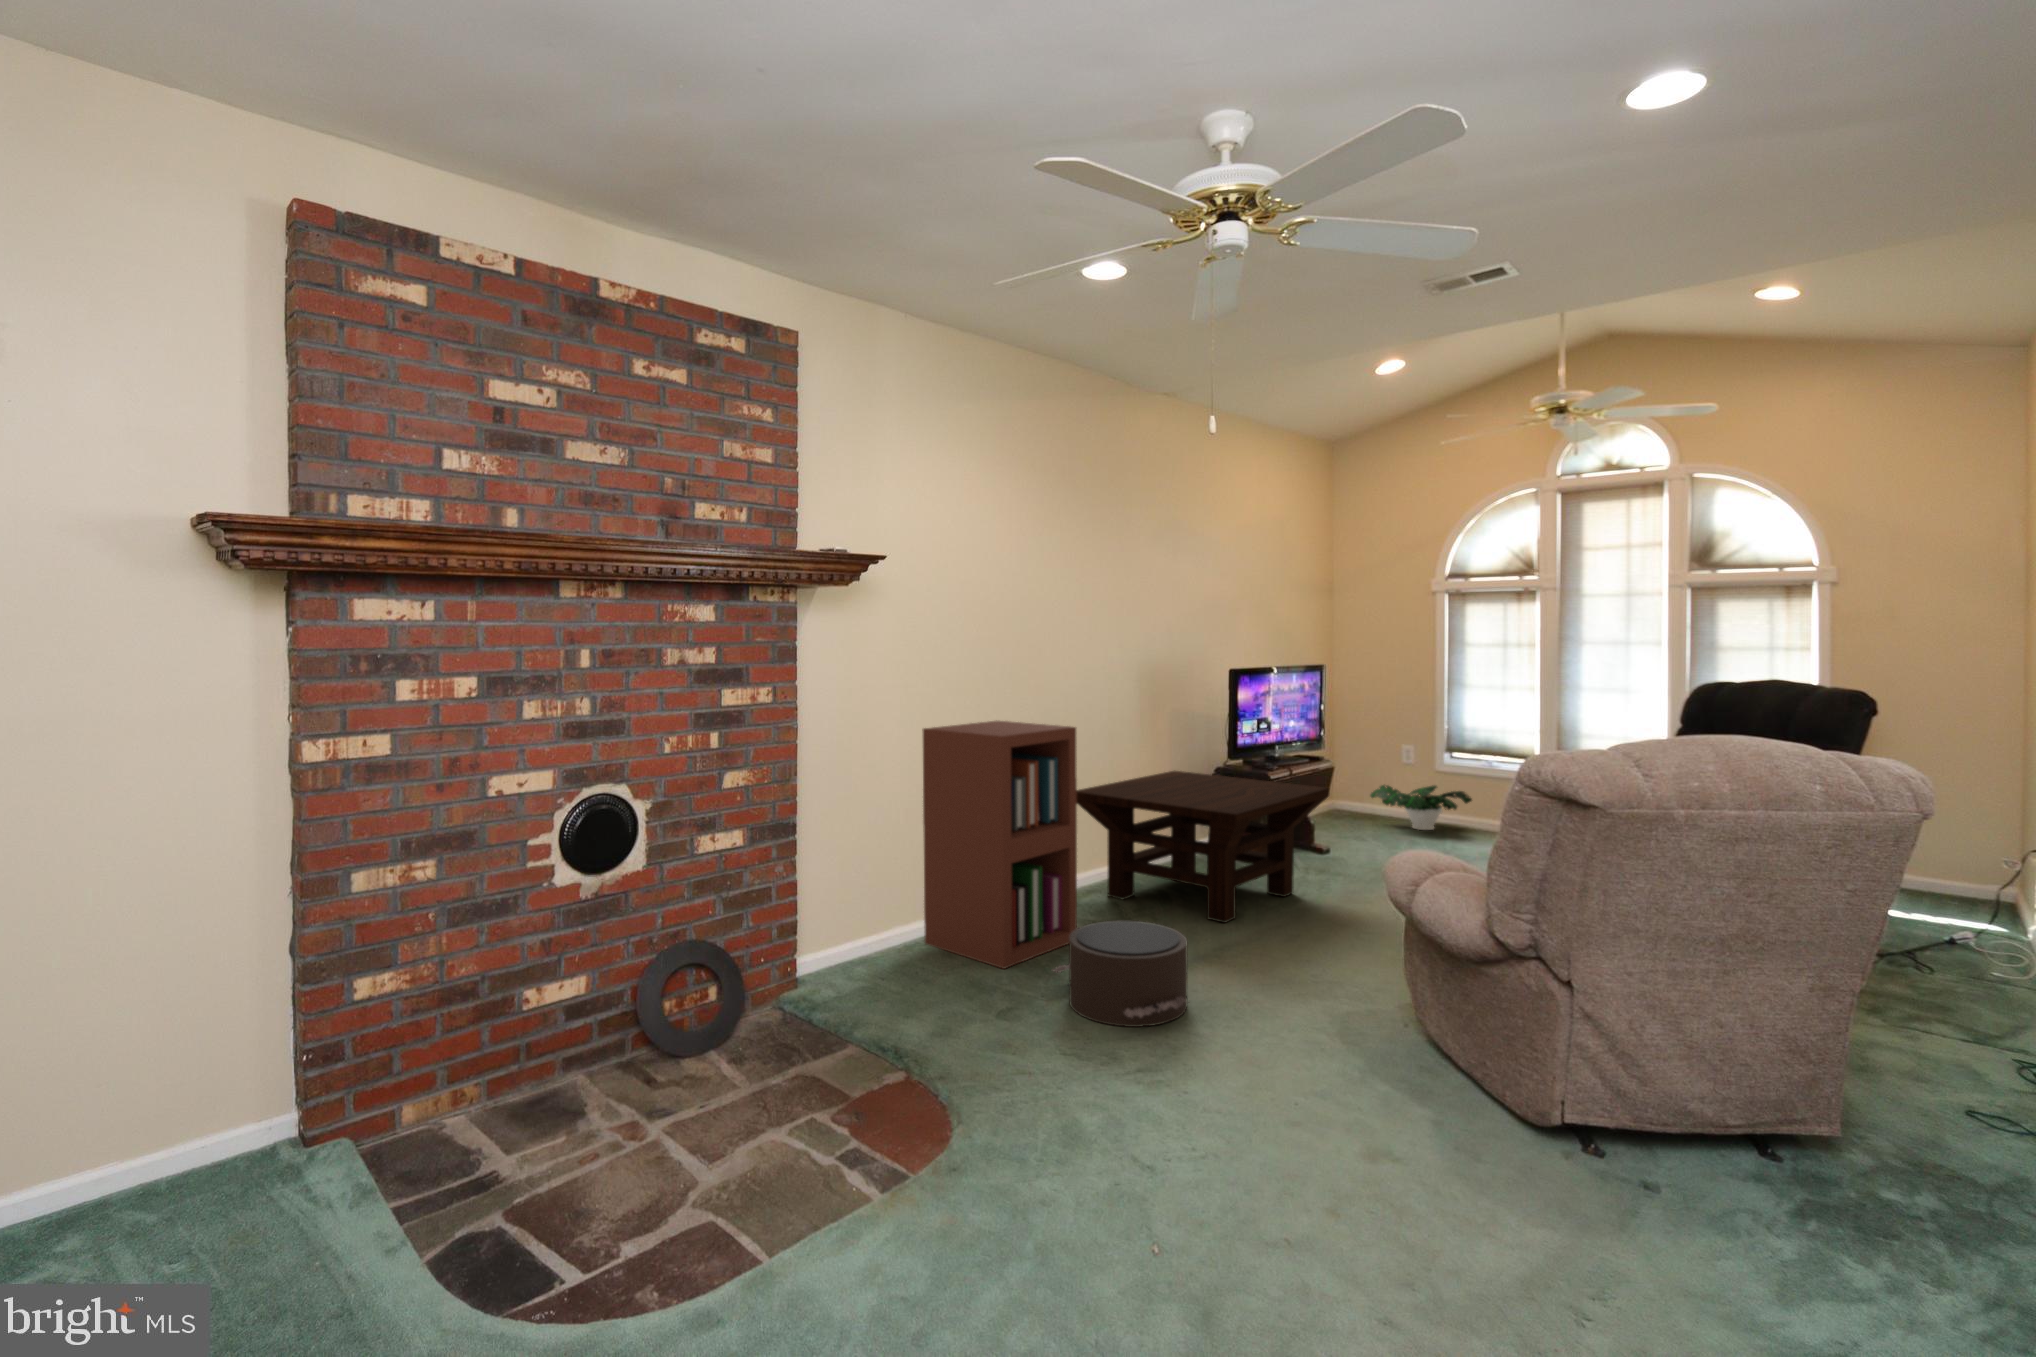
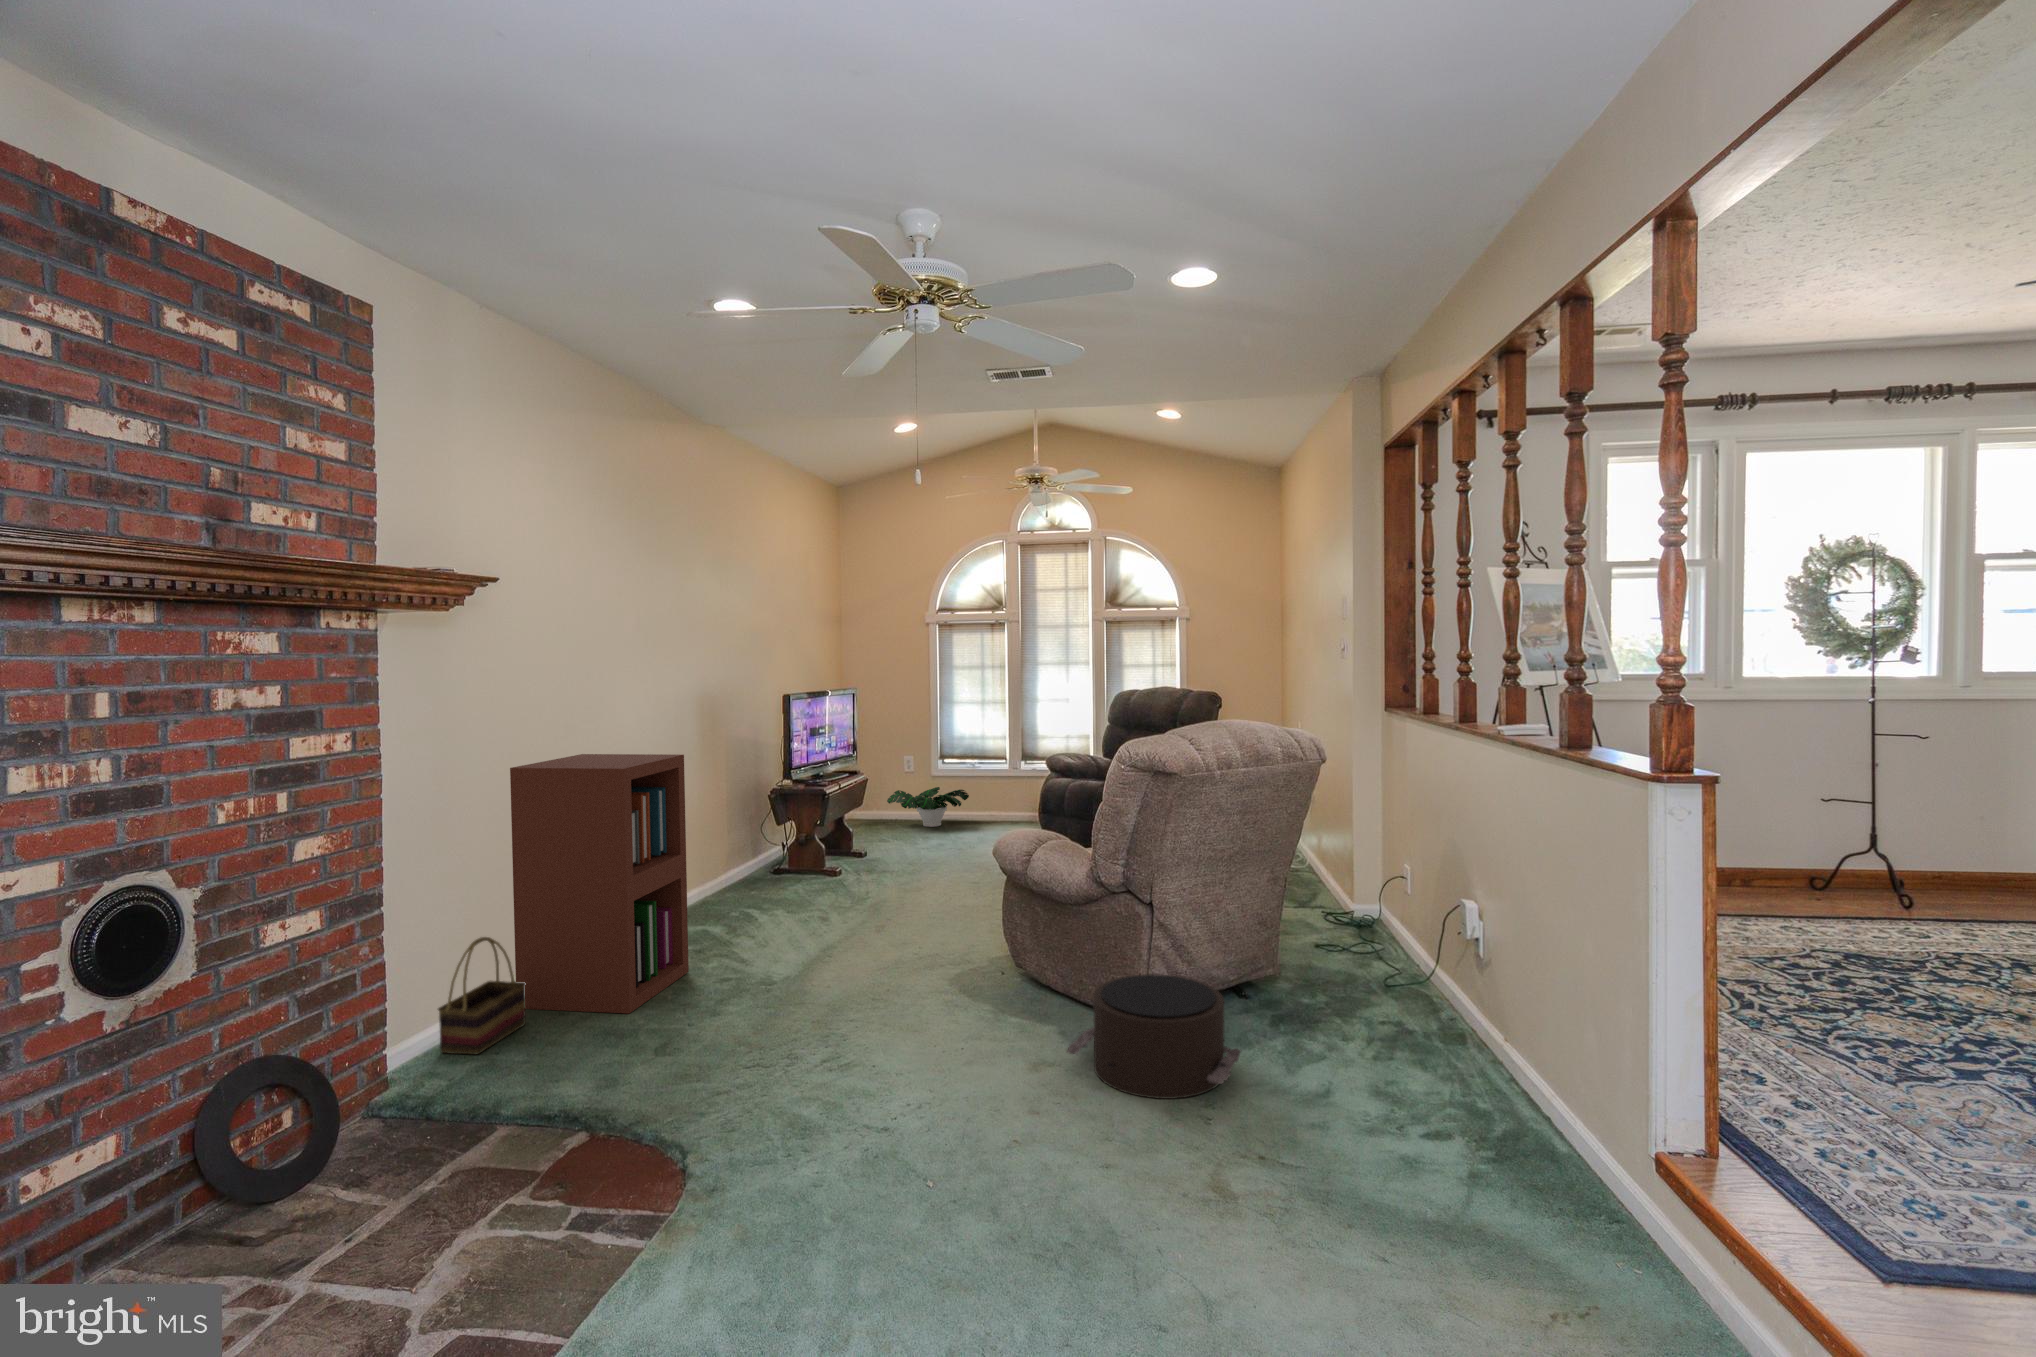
coffee table: present [1077,771,1329,923] -> none [650,793,889,930]
basket: none [848,875,922,977] -> present [438,937,525,1055]
pouf: present [1053,921,1189,1027] -> present [1067,974,1241,1099]

